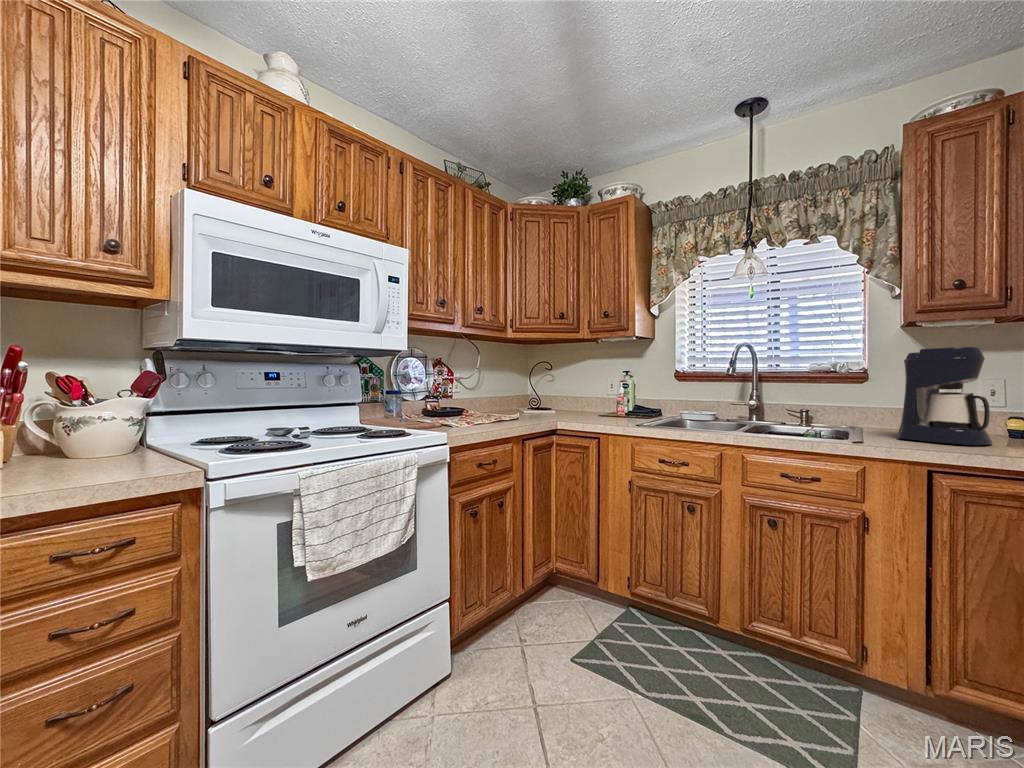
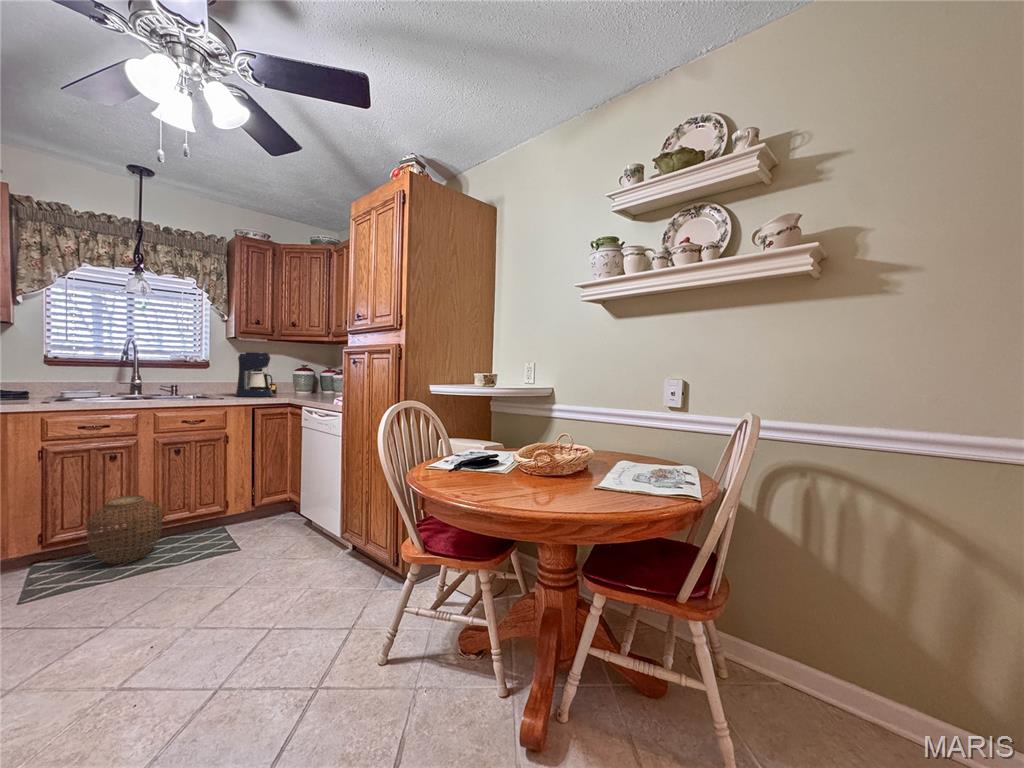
woven basket: none [644,572,737,684] -> present [87,495,162,564]

